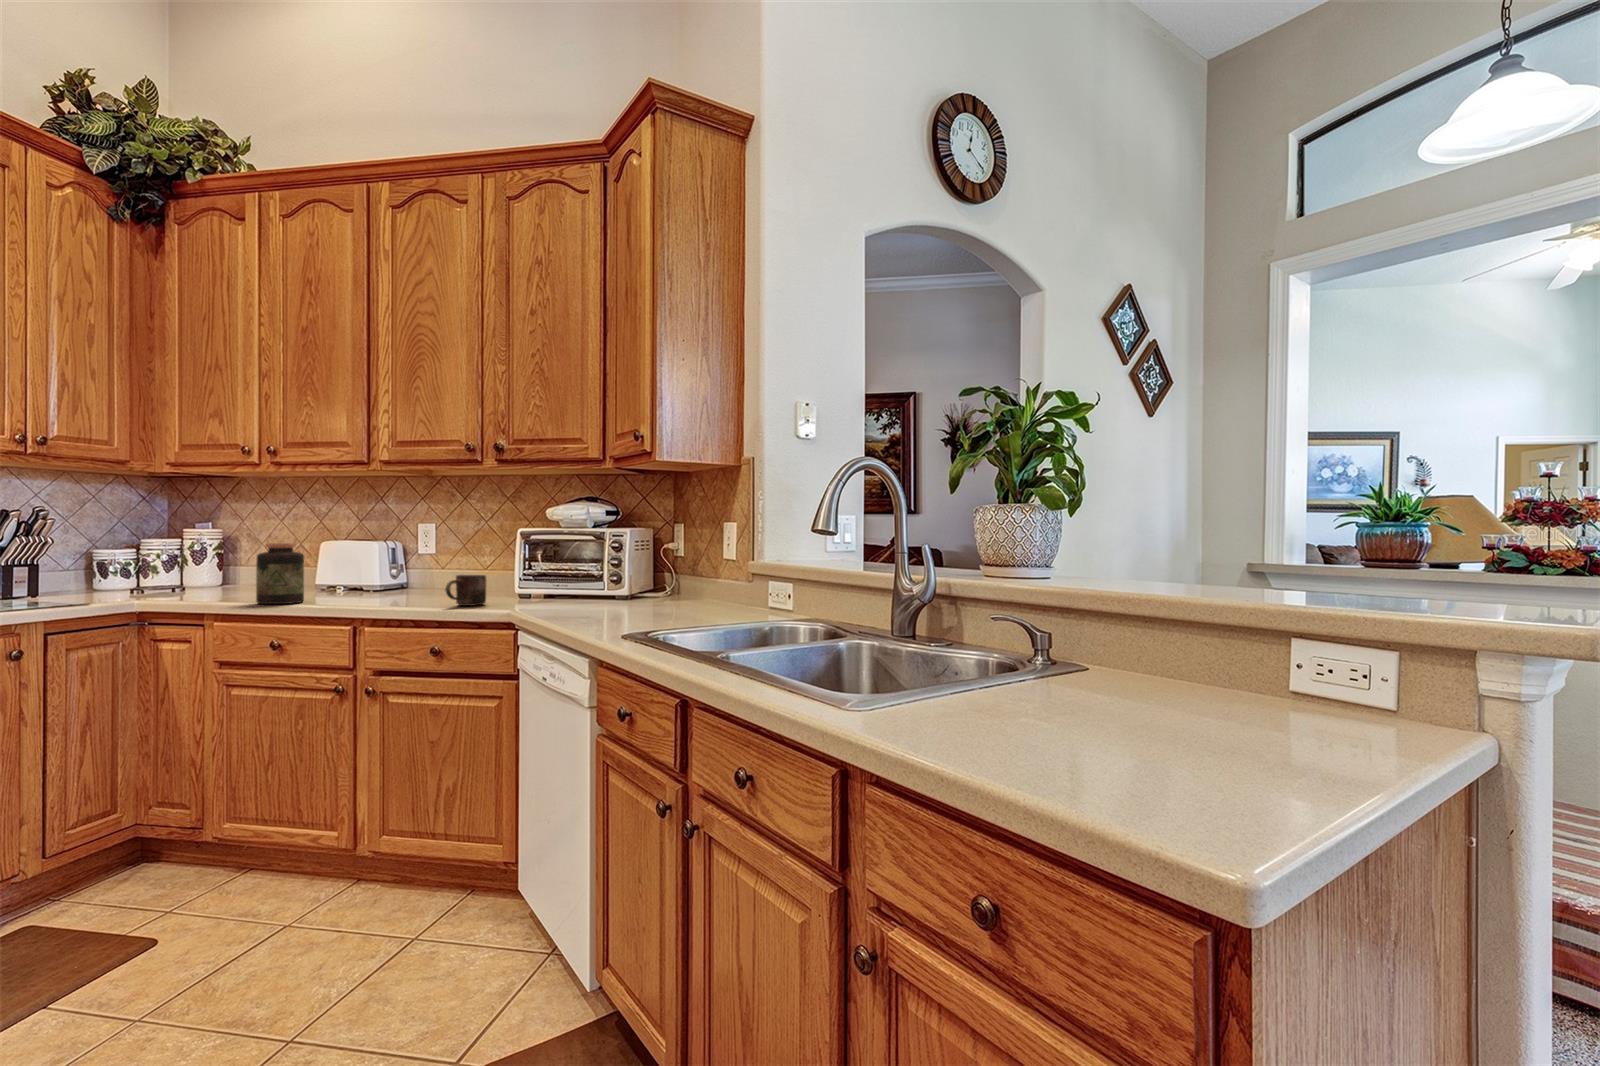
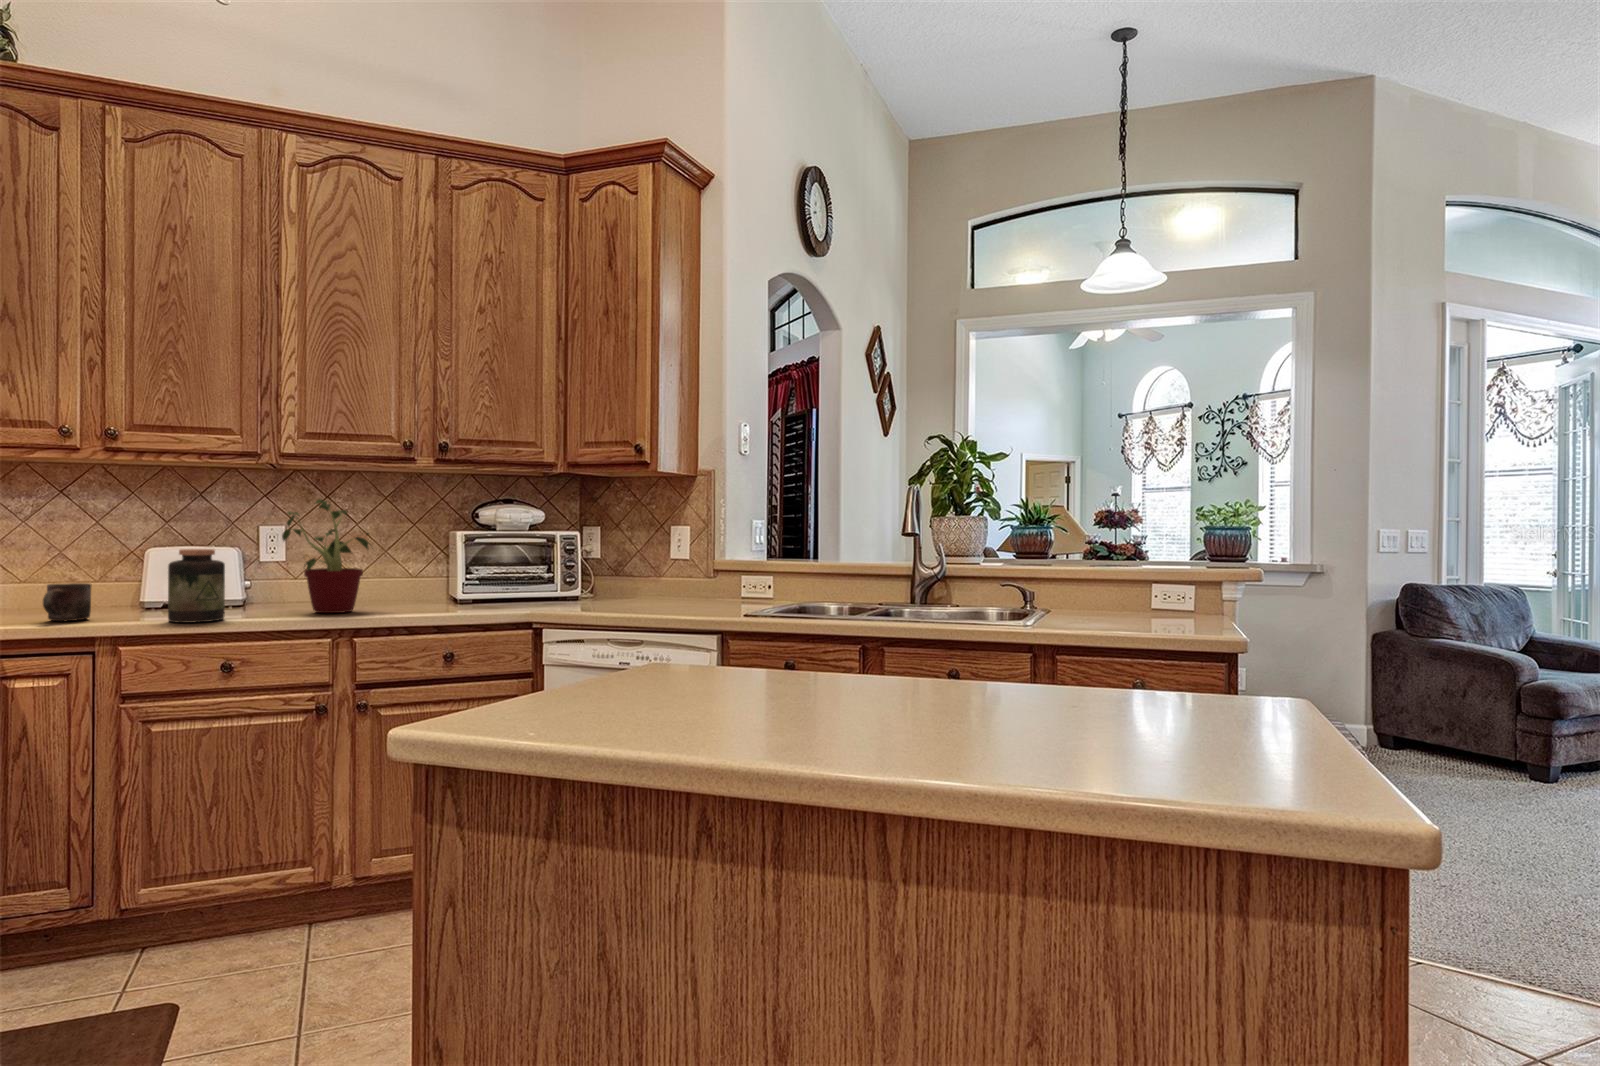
potted plant: none [362,500,437,602] -> present [282,499,369,613]
mug: present [445,575,486,606] -> present [43,583,91,621]

